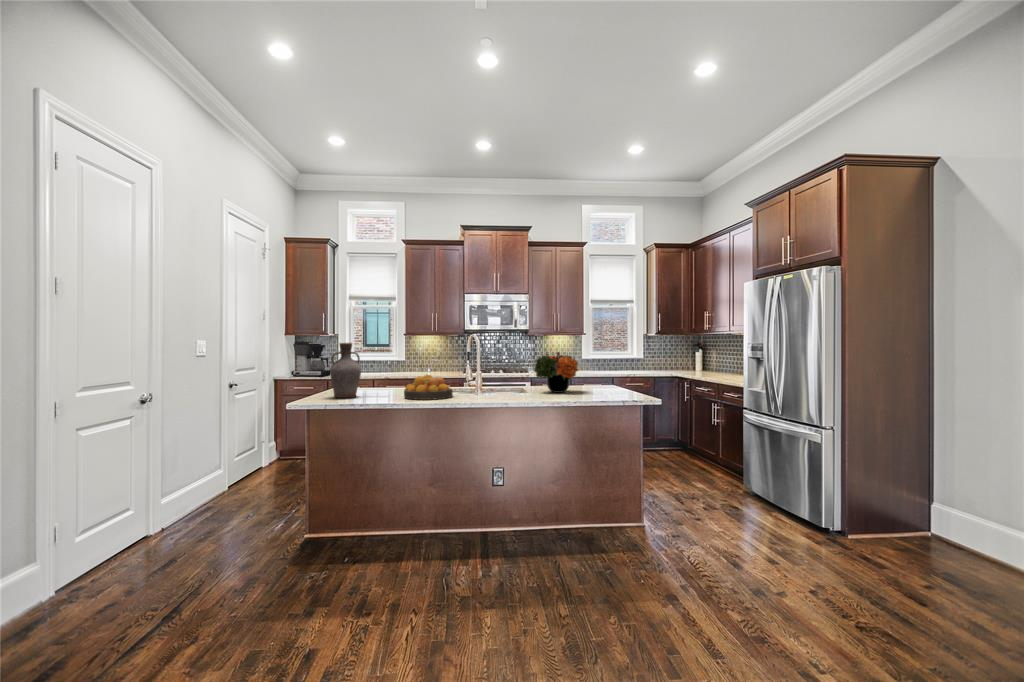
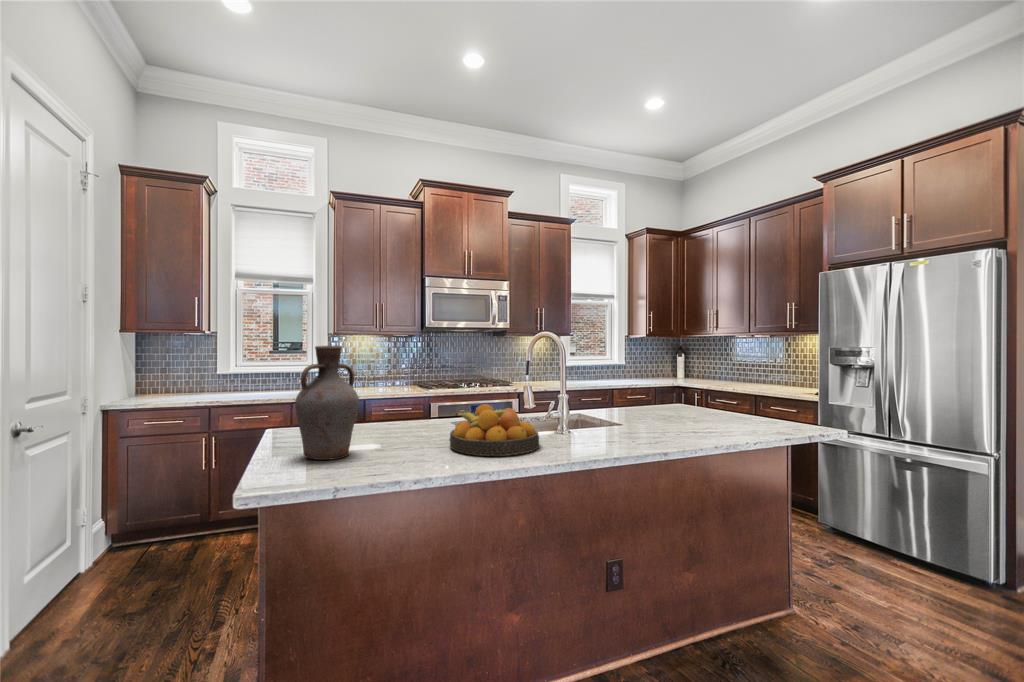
coffee maker: present [291,342,330,377] -> none [136,344,211,402]
flower arrangement: present [534,352,579,393] -> none [635,361,709,425]

